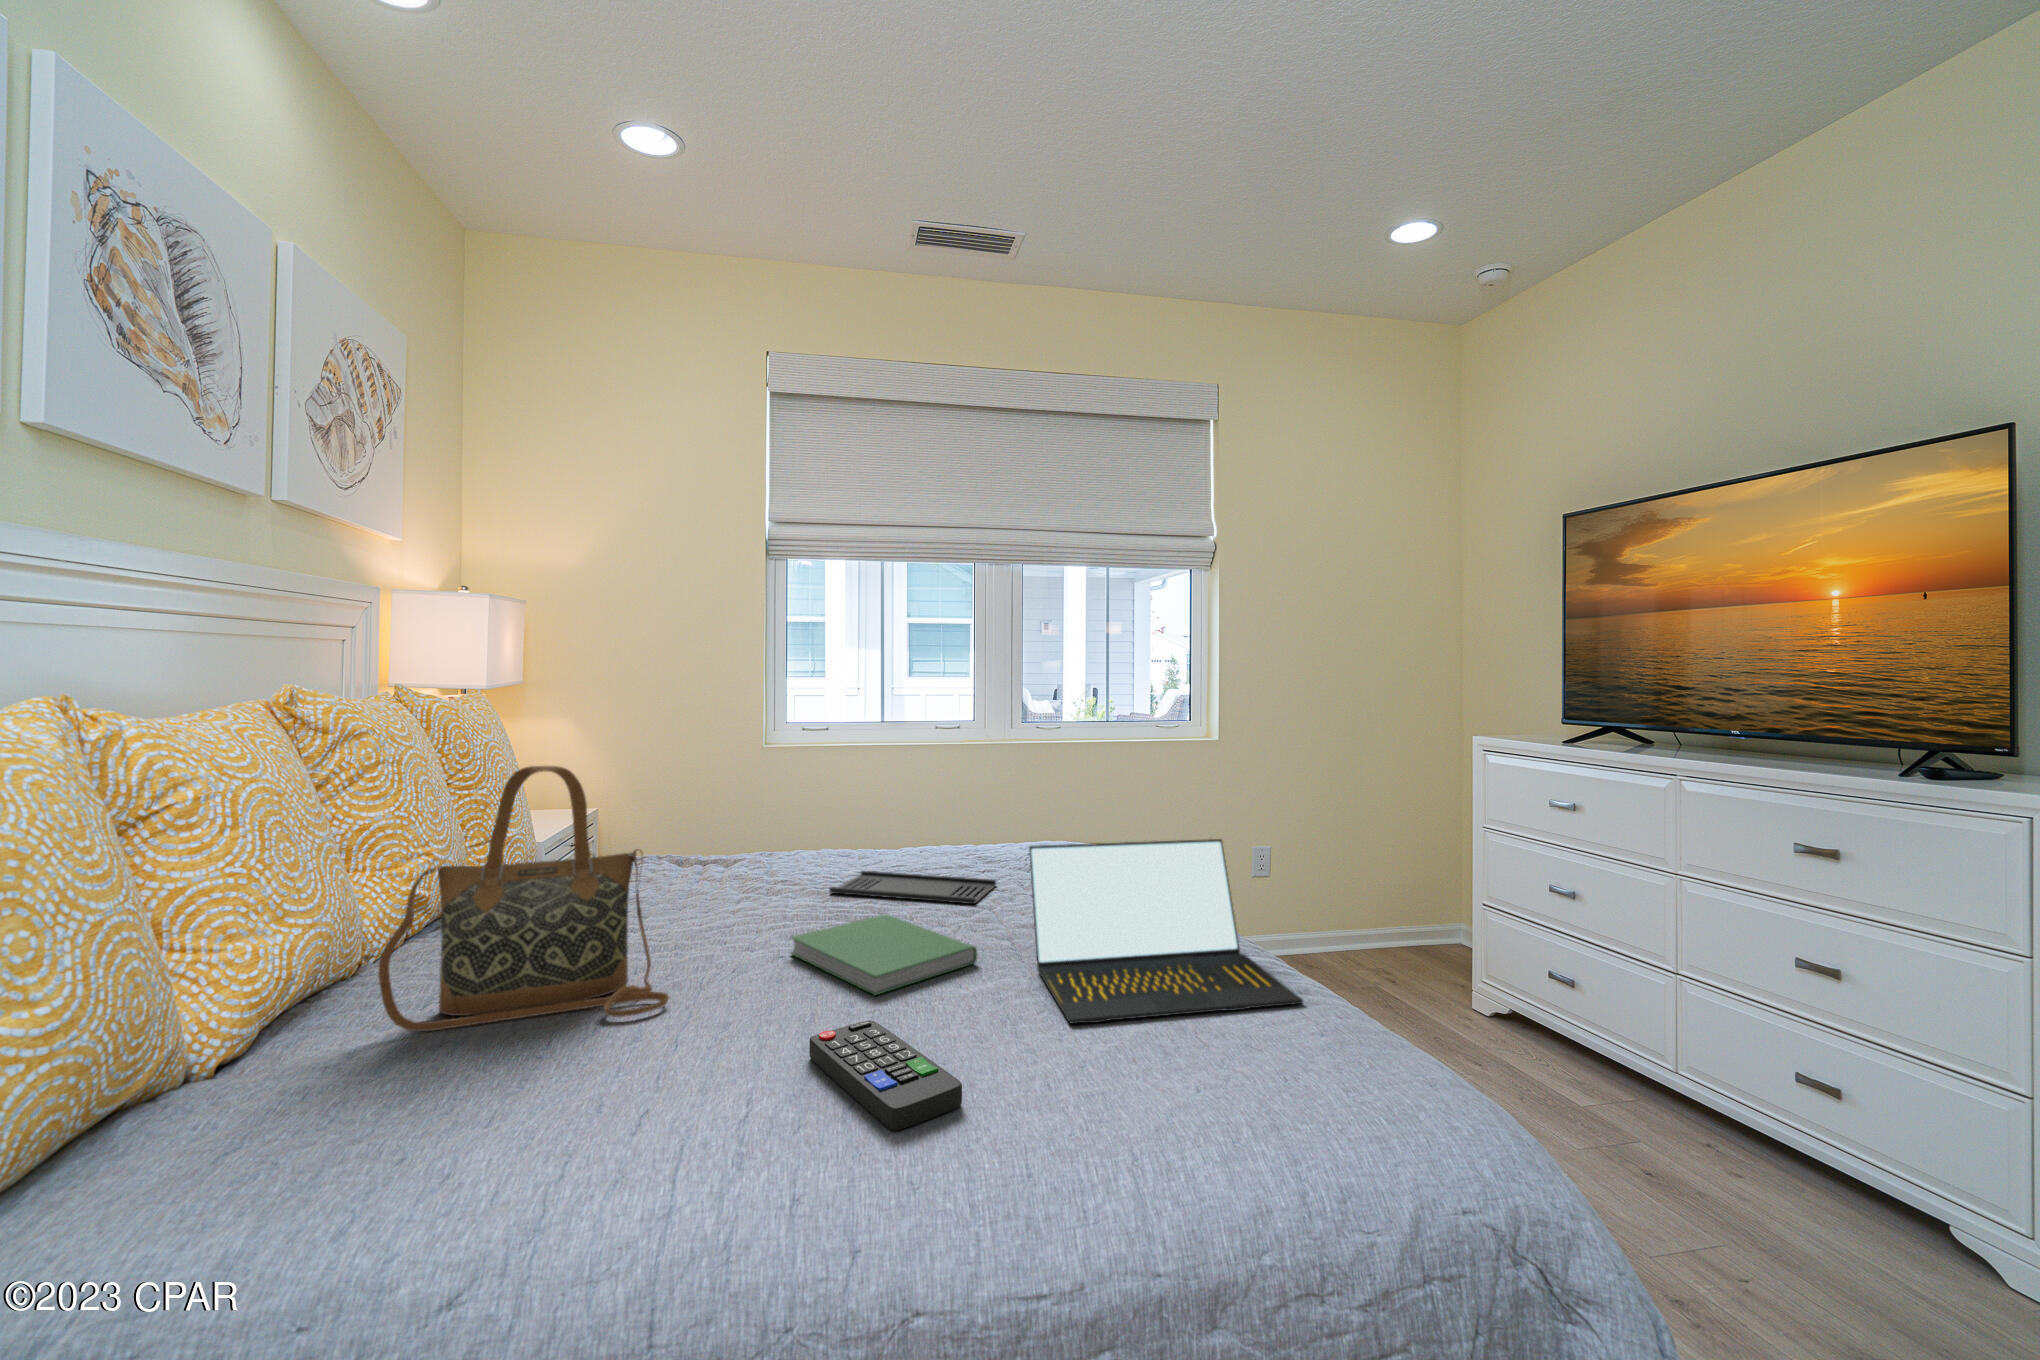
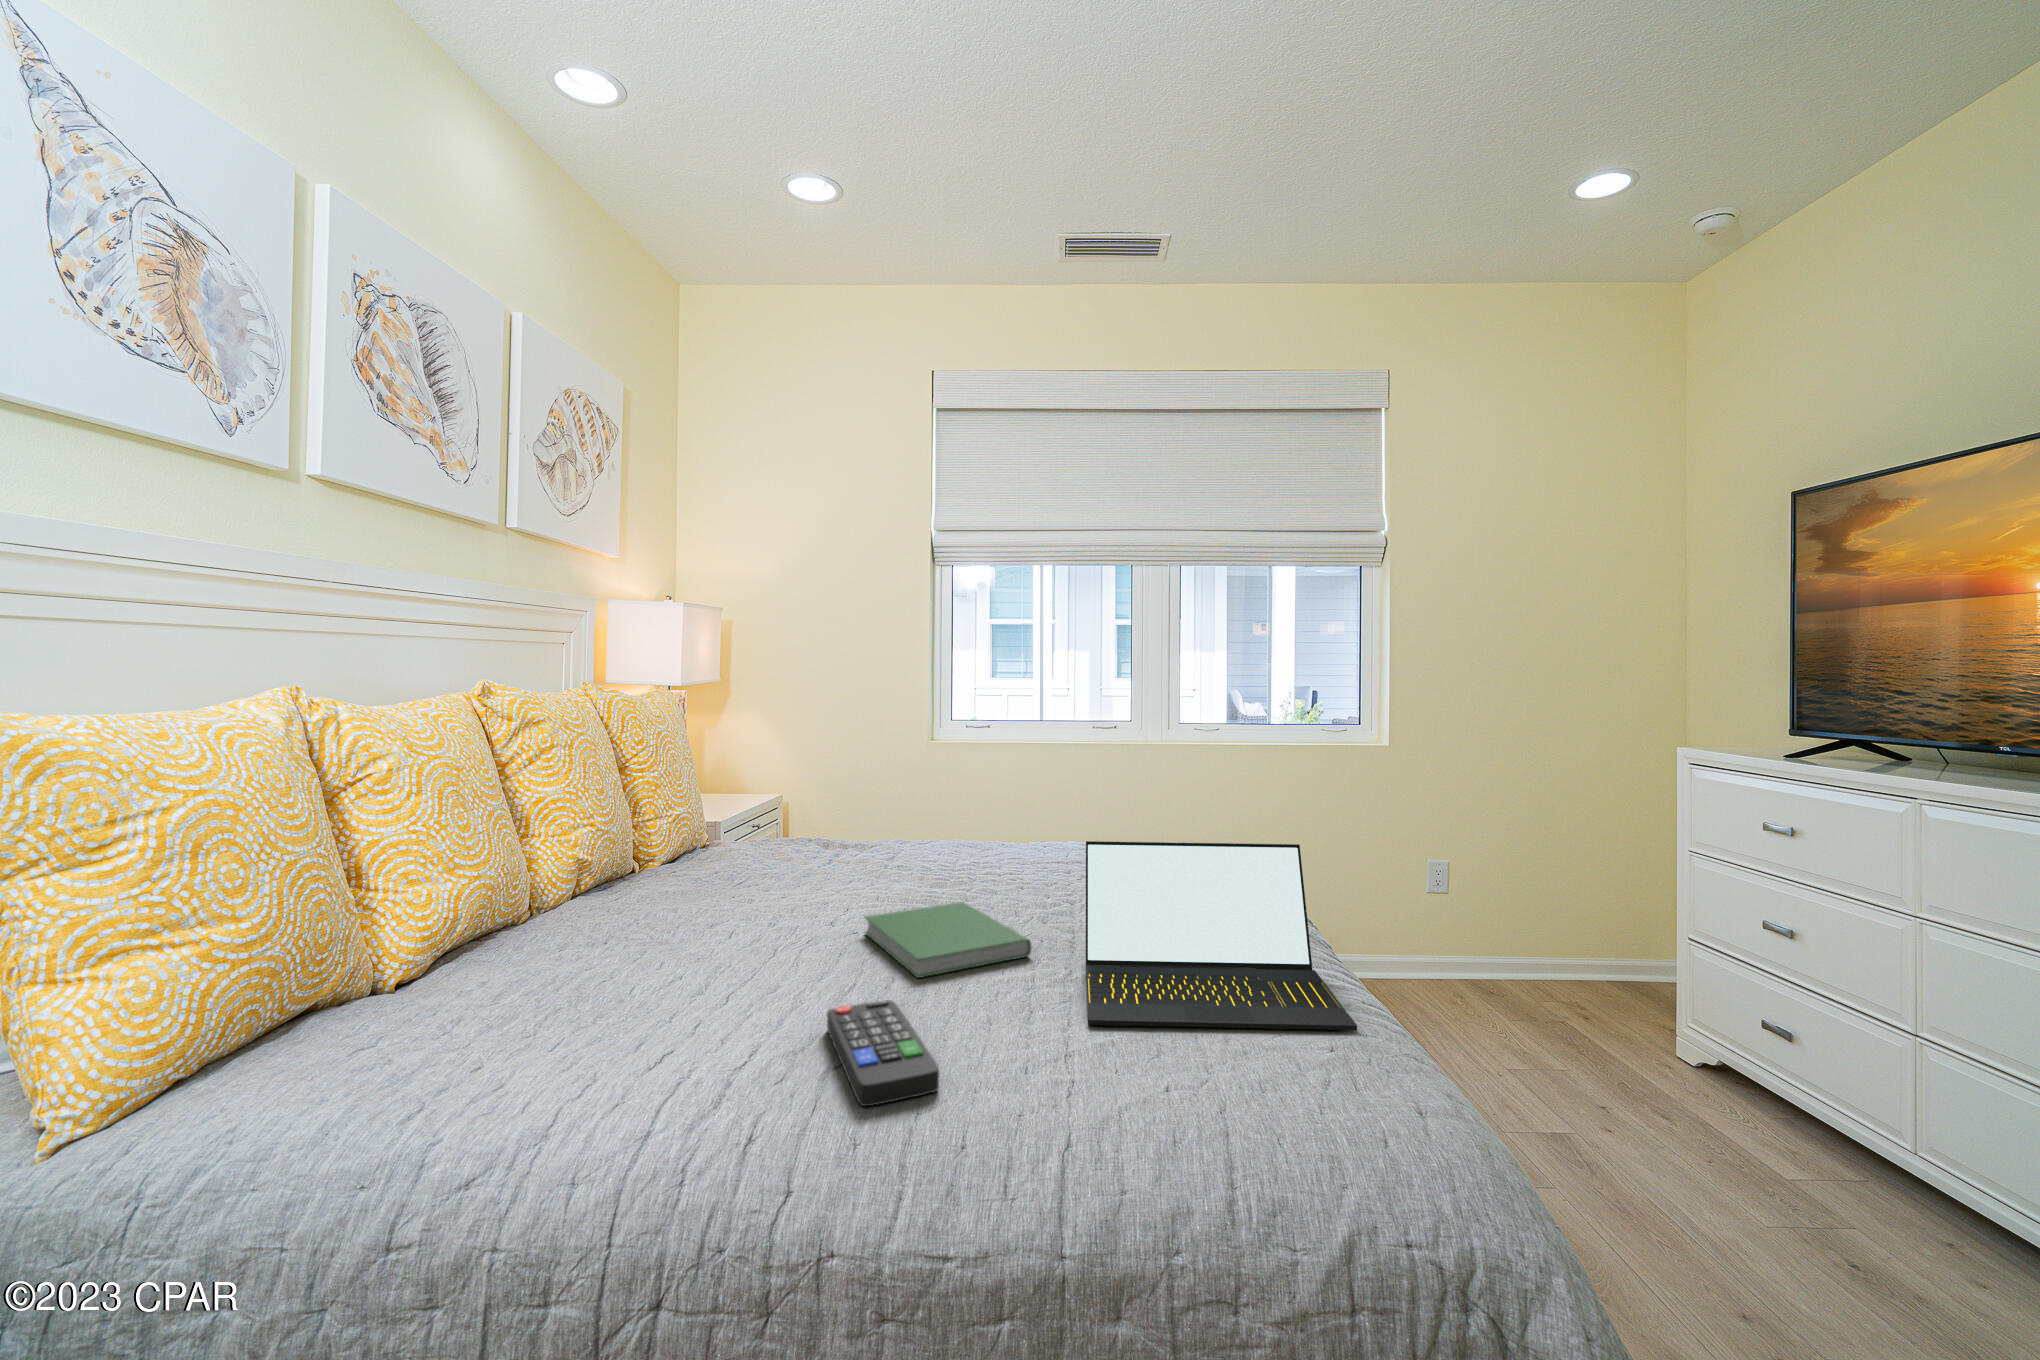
handbag: present [378,766,669,1031] -> none [512,749,738,976]
tray: present [829,870,996,904] -> none [931,860,1094,899]

